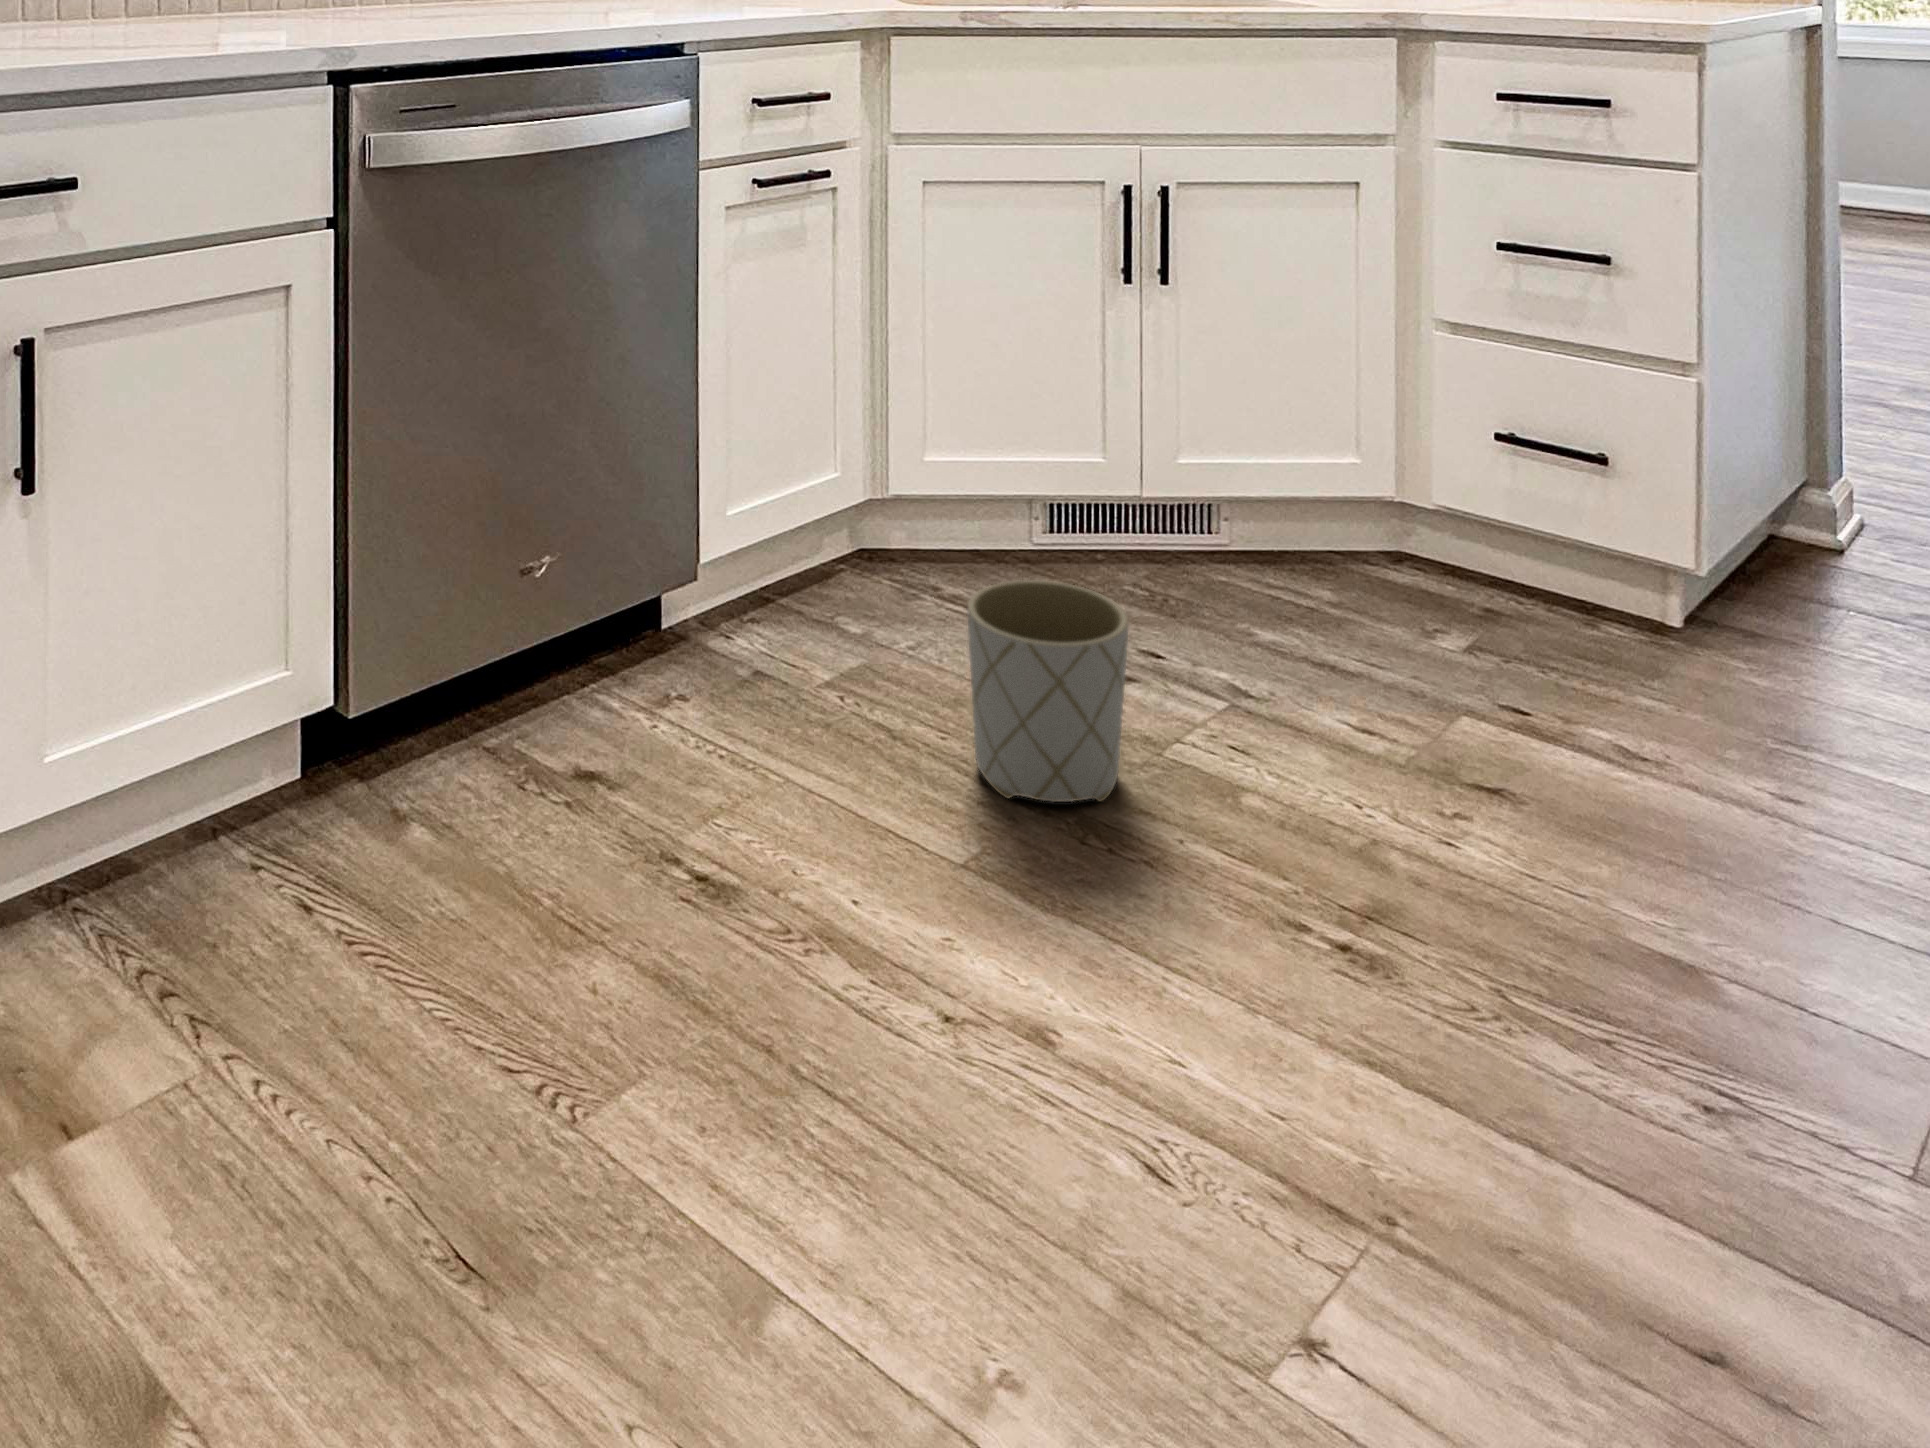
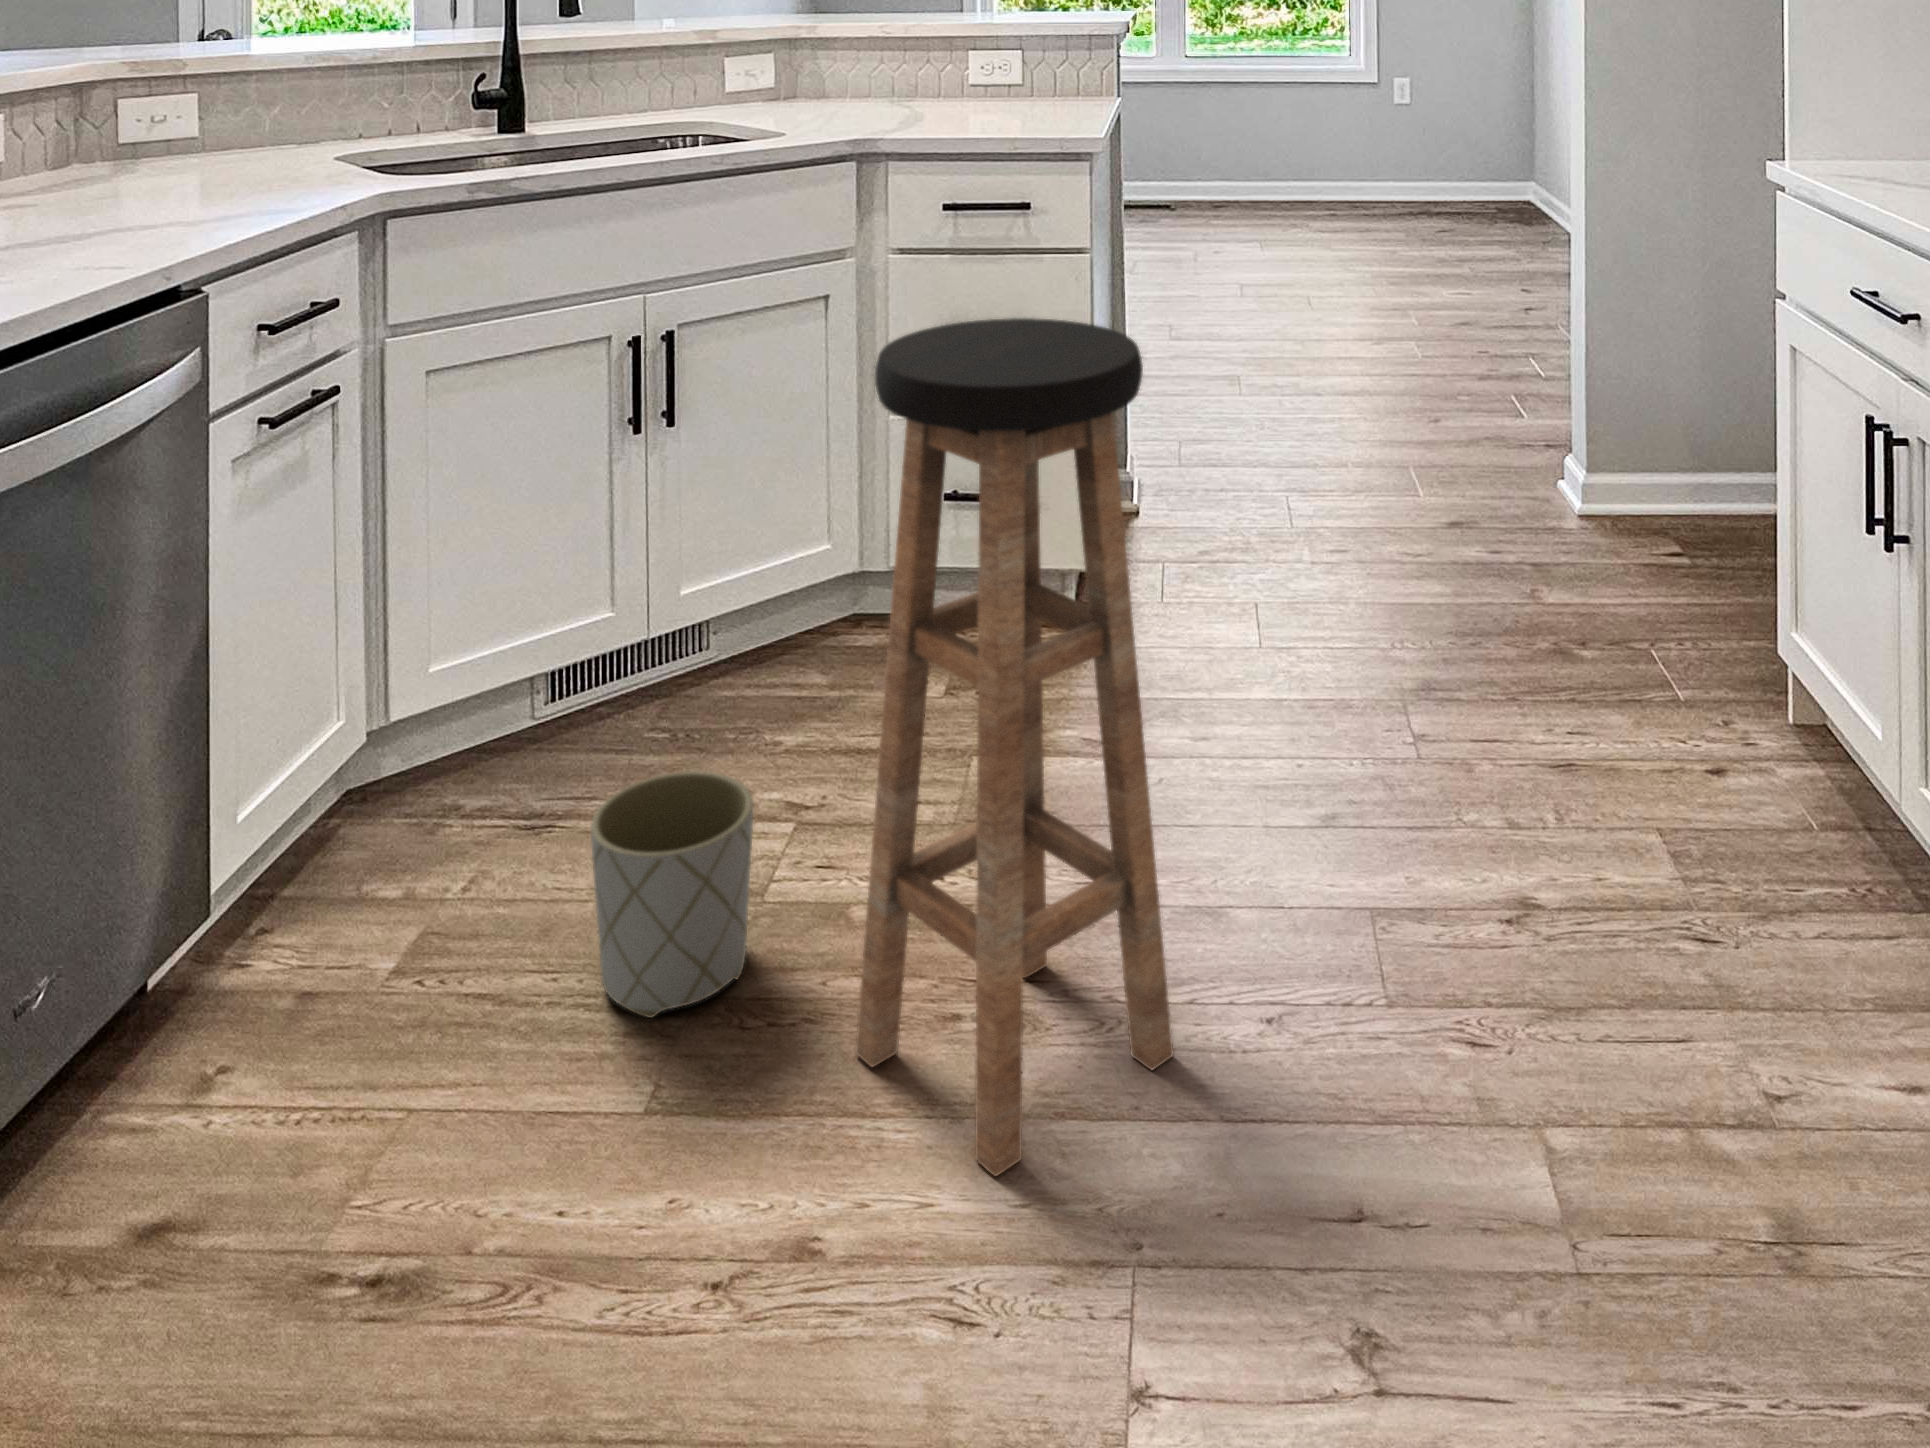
bar stool: none [1179,146,1549,1078] -> present [855,318,1173,1176]

